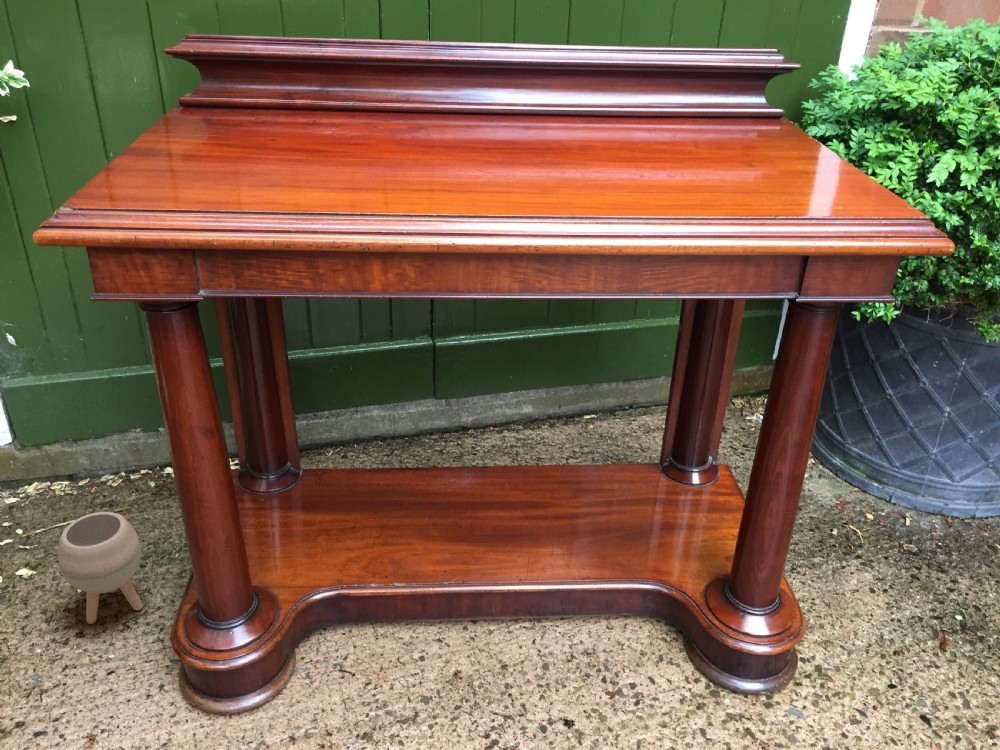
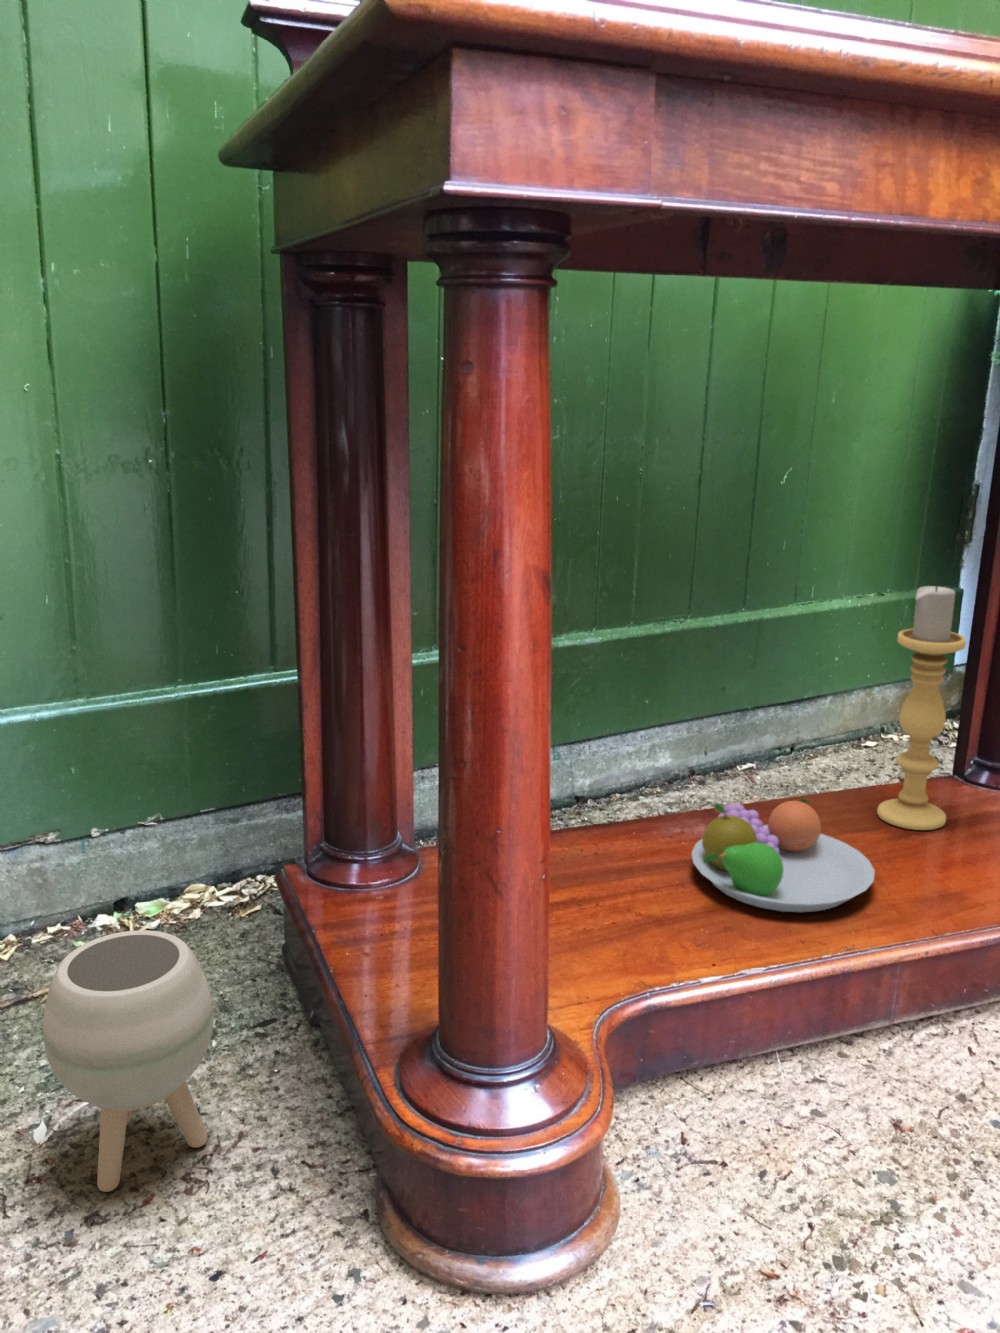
candle holder: none [567,371,615,509] -> present [877,584,966,830]
fruit bowl: none [409,479,519,554] -> present [692,799,875,912]

